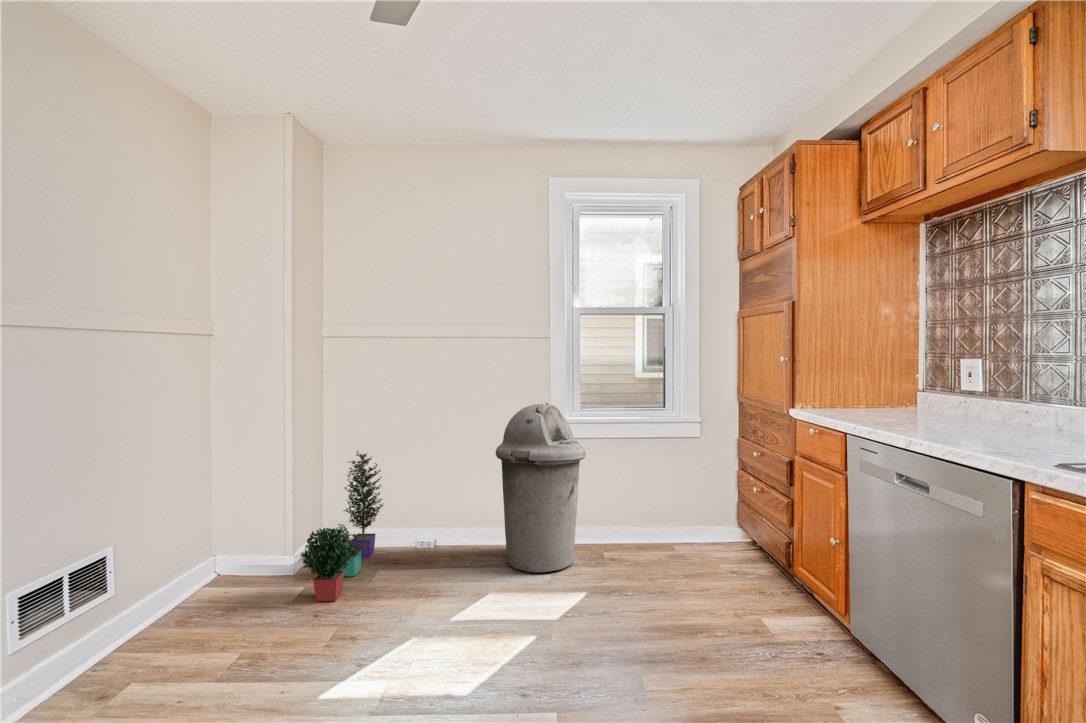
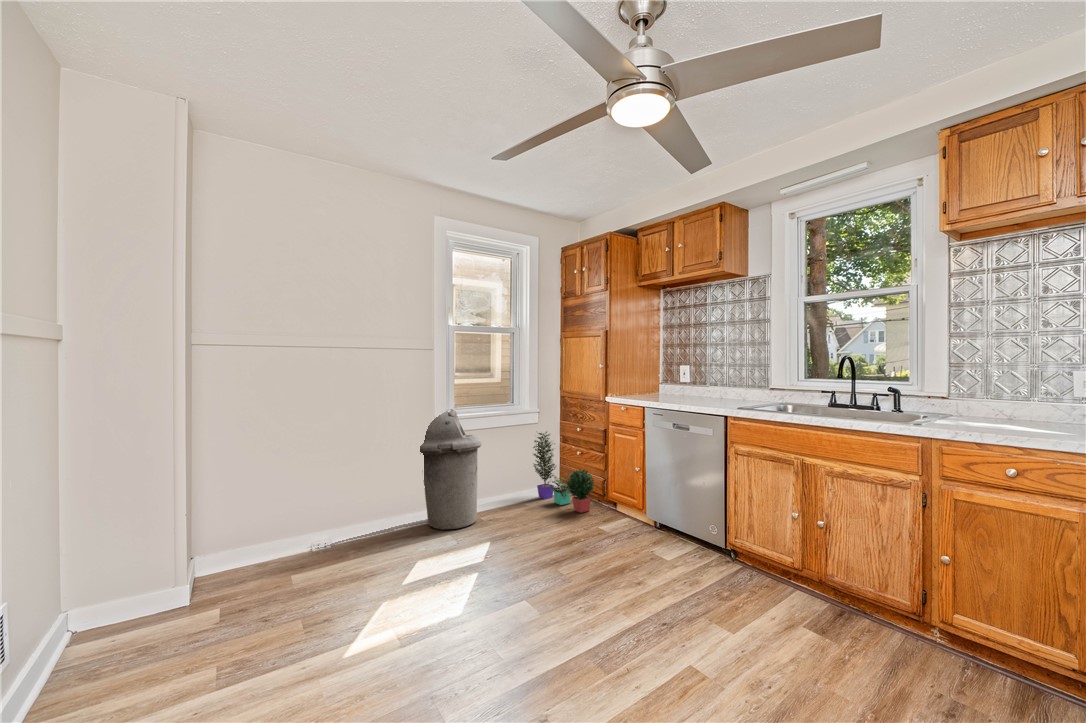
potted plant: present [301,451,383,601] -> present [533,431,595,513]

